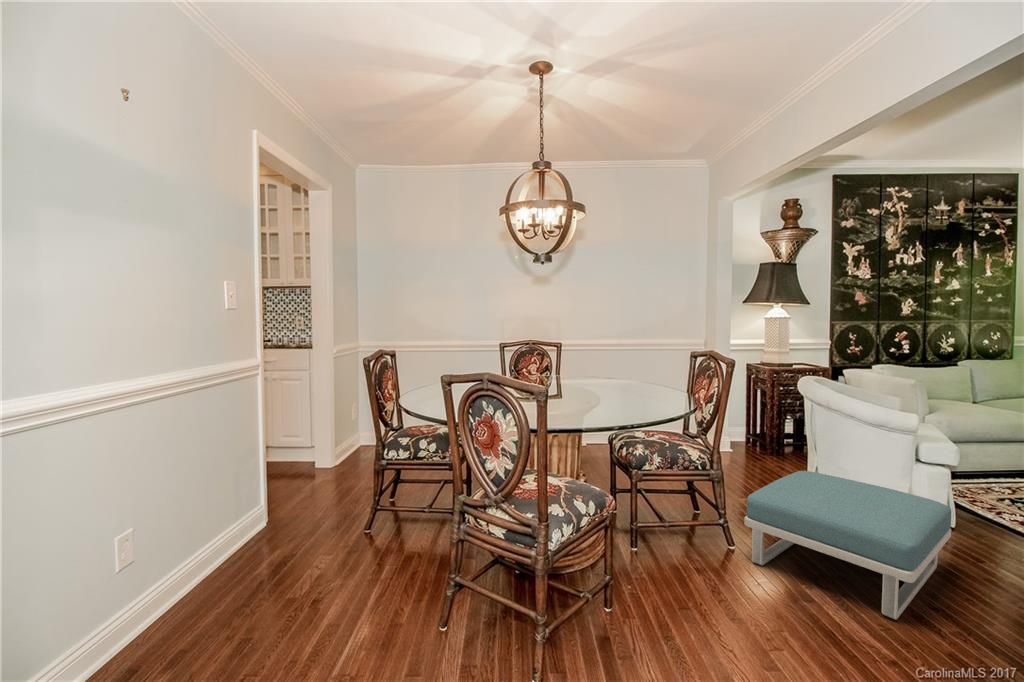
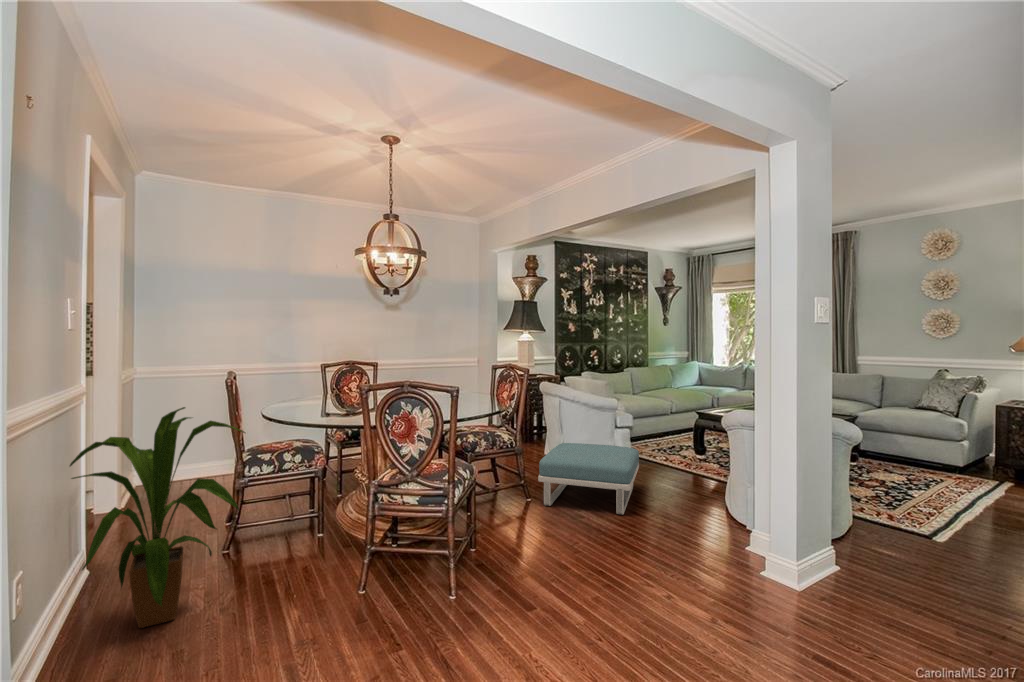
house plant: none [183,389,340,599] -> present [70,407,245,628]

